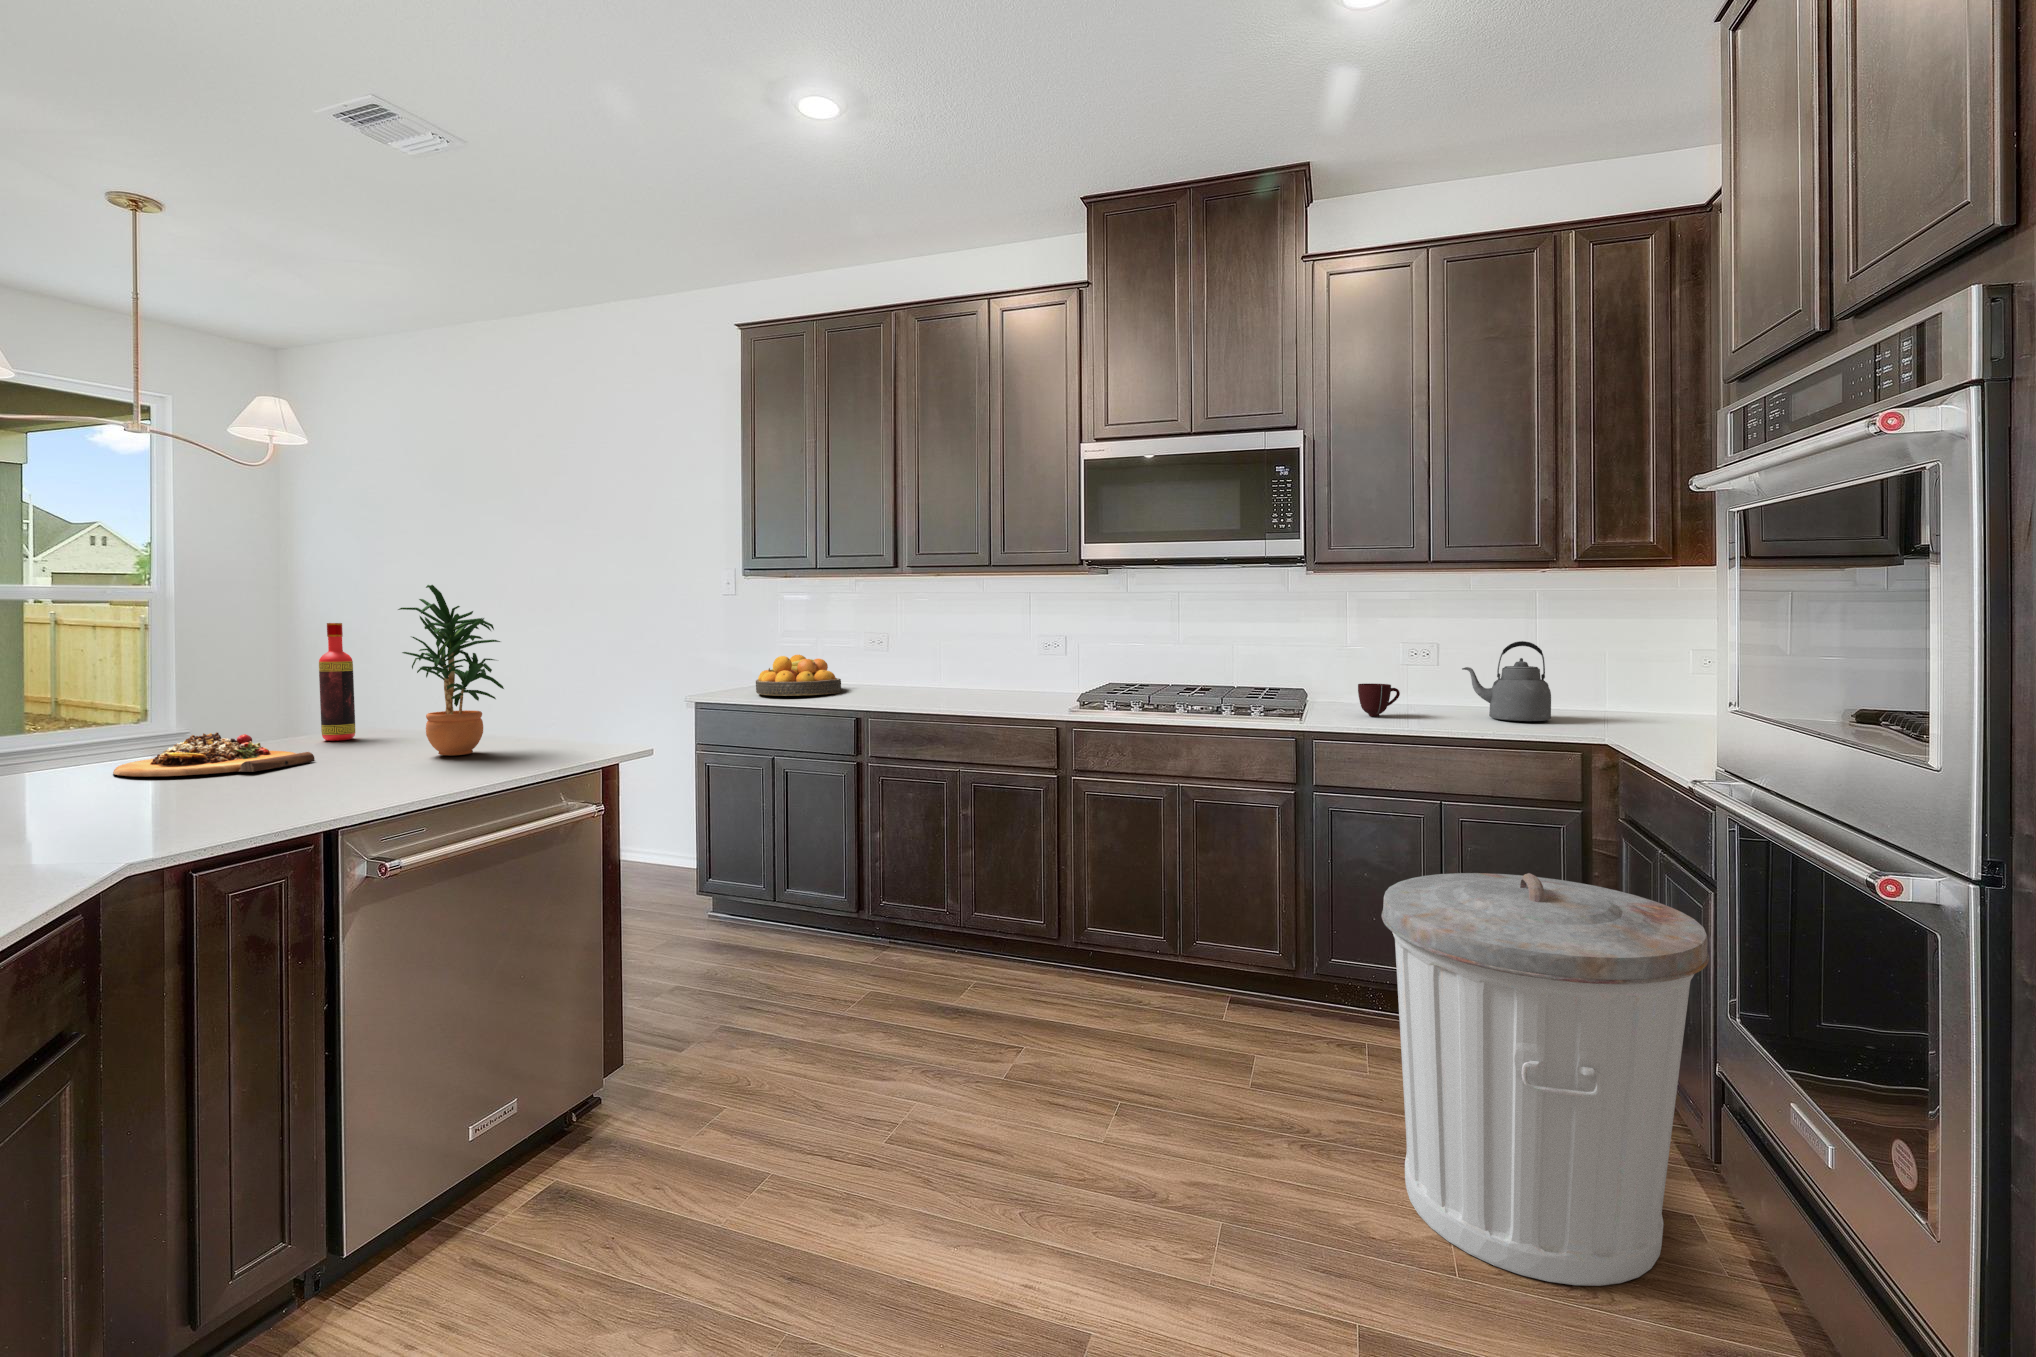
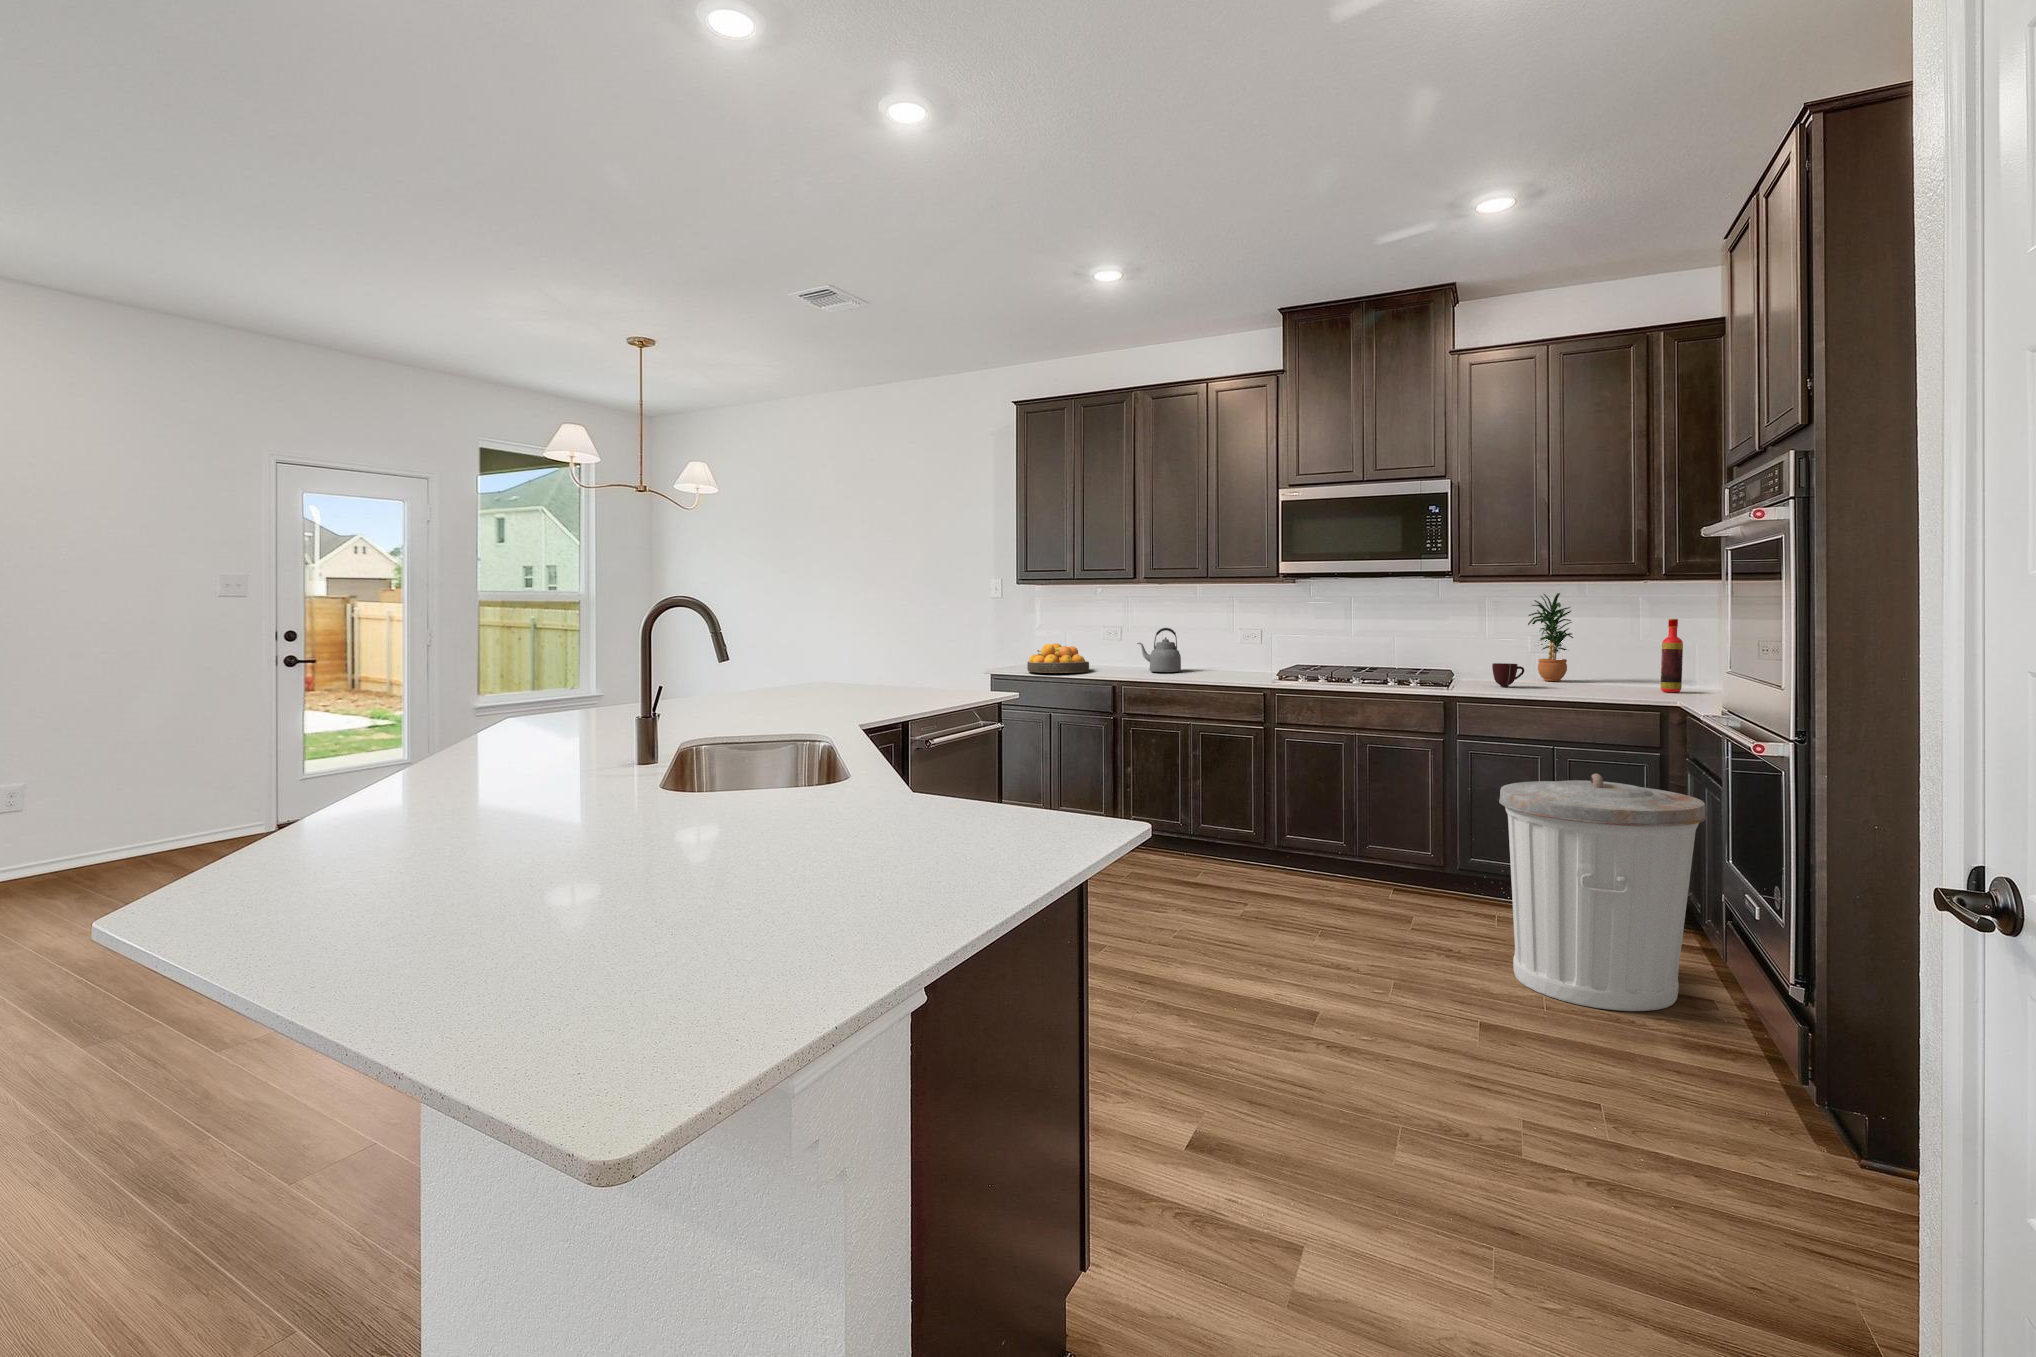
potted plant: present [398,585,504,756] -> present [1528,593,1573,681]
bottle: present [319,623,355,741] -> present [1661,619,1683,692]
kettle: present [1462,641,1551,721] -> present [1137,628,1181,672]
cutting board: present [113,732,315,776] -> none [748,679,842,701]

